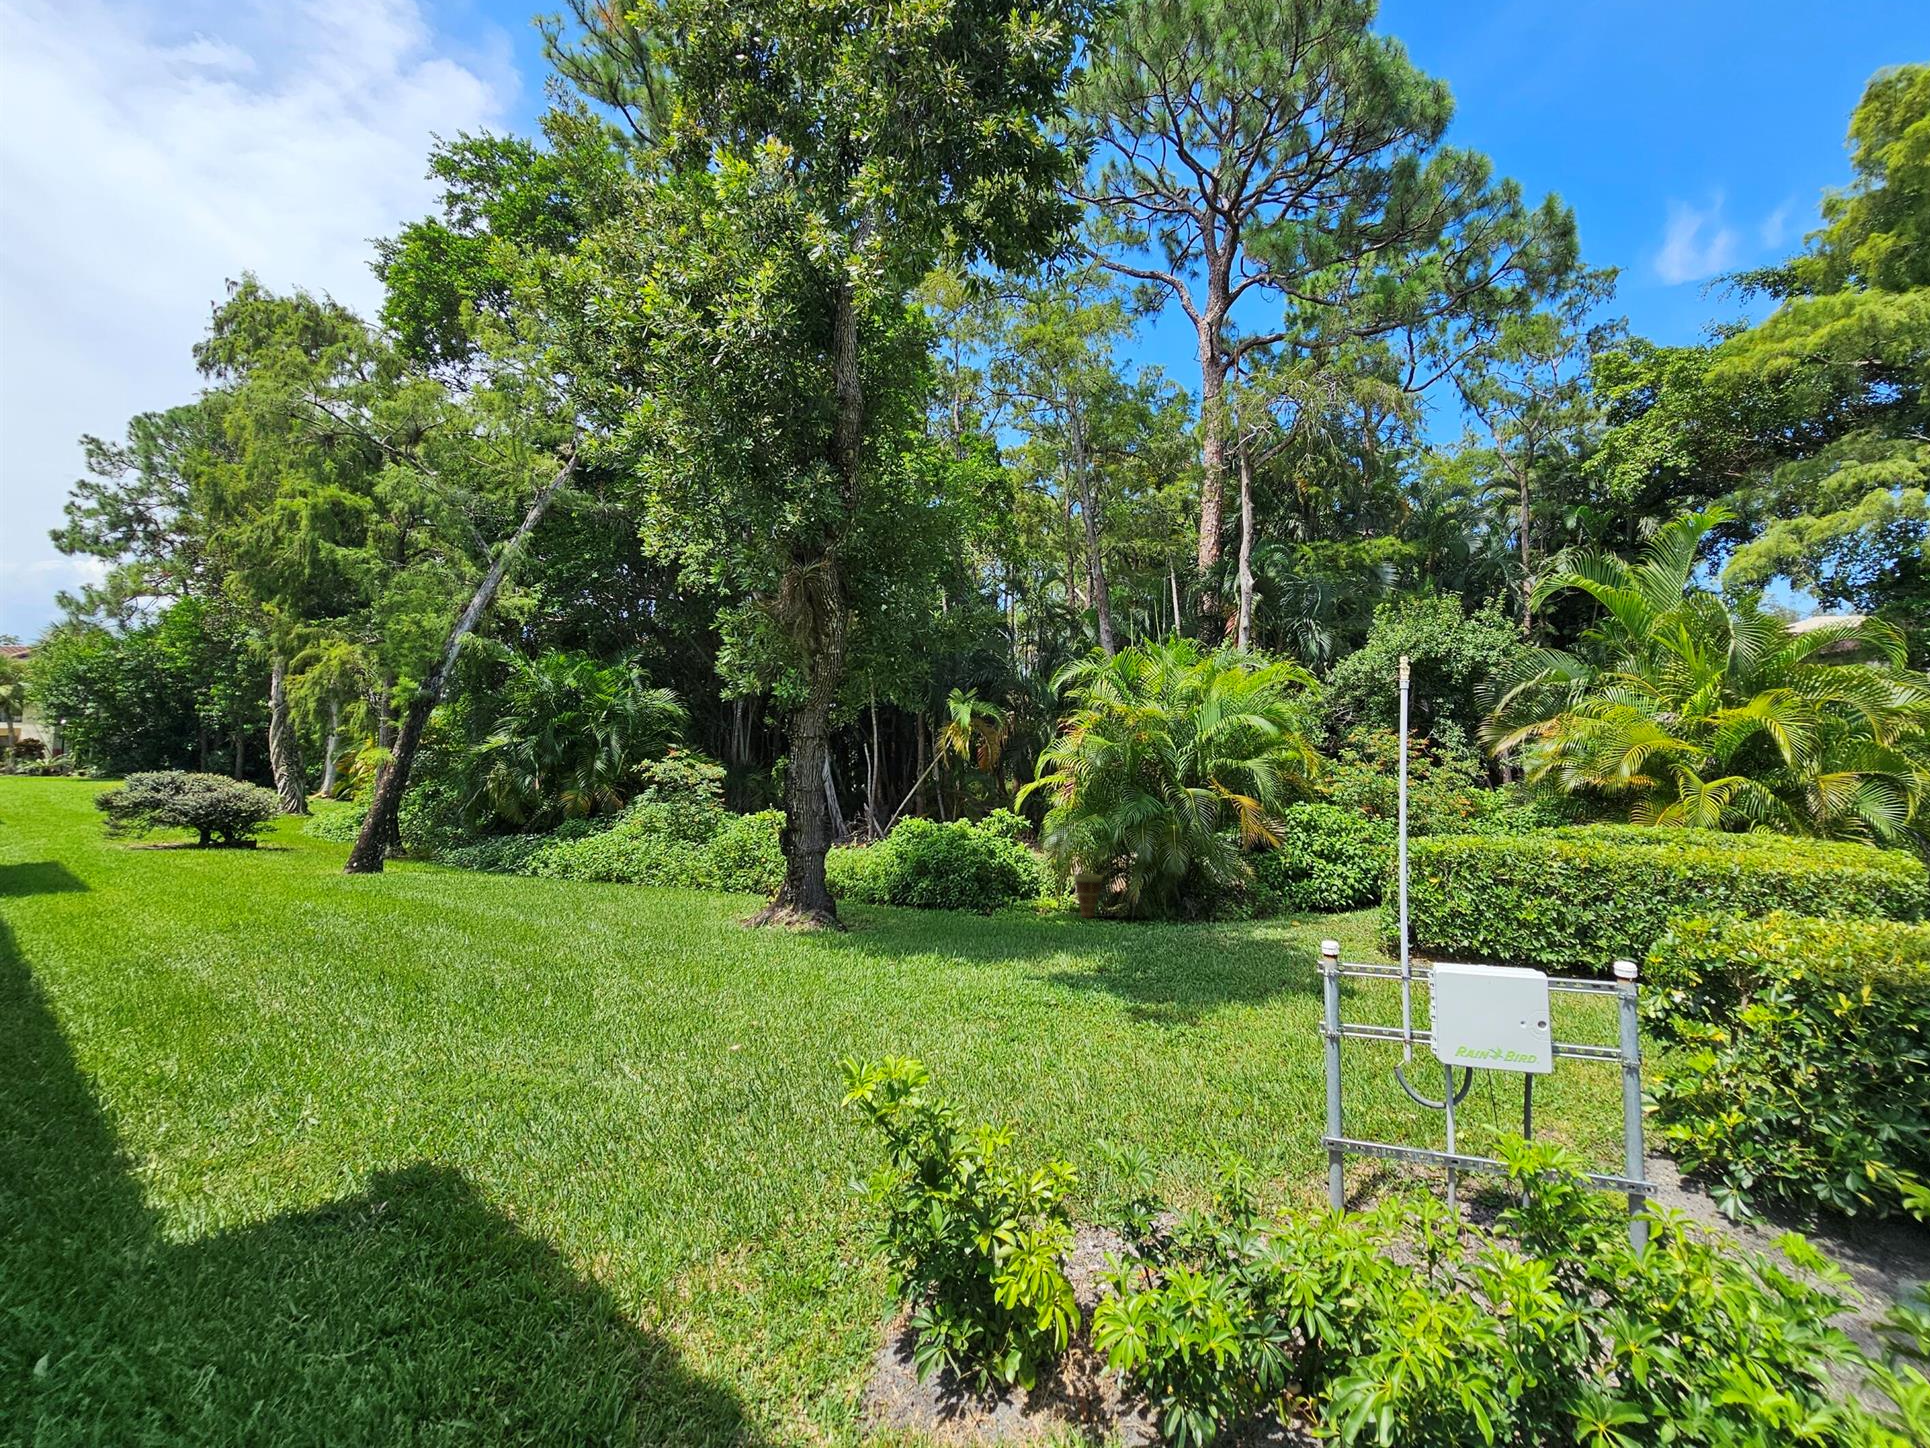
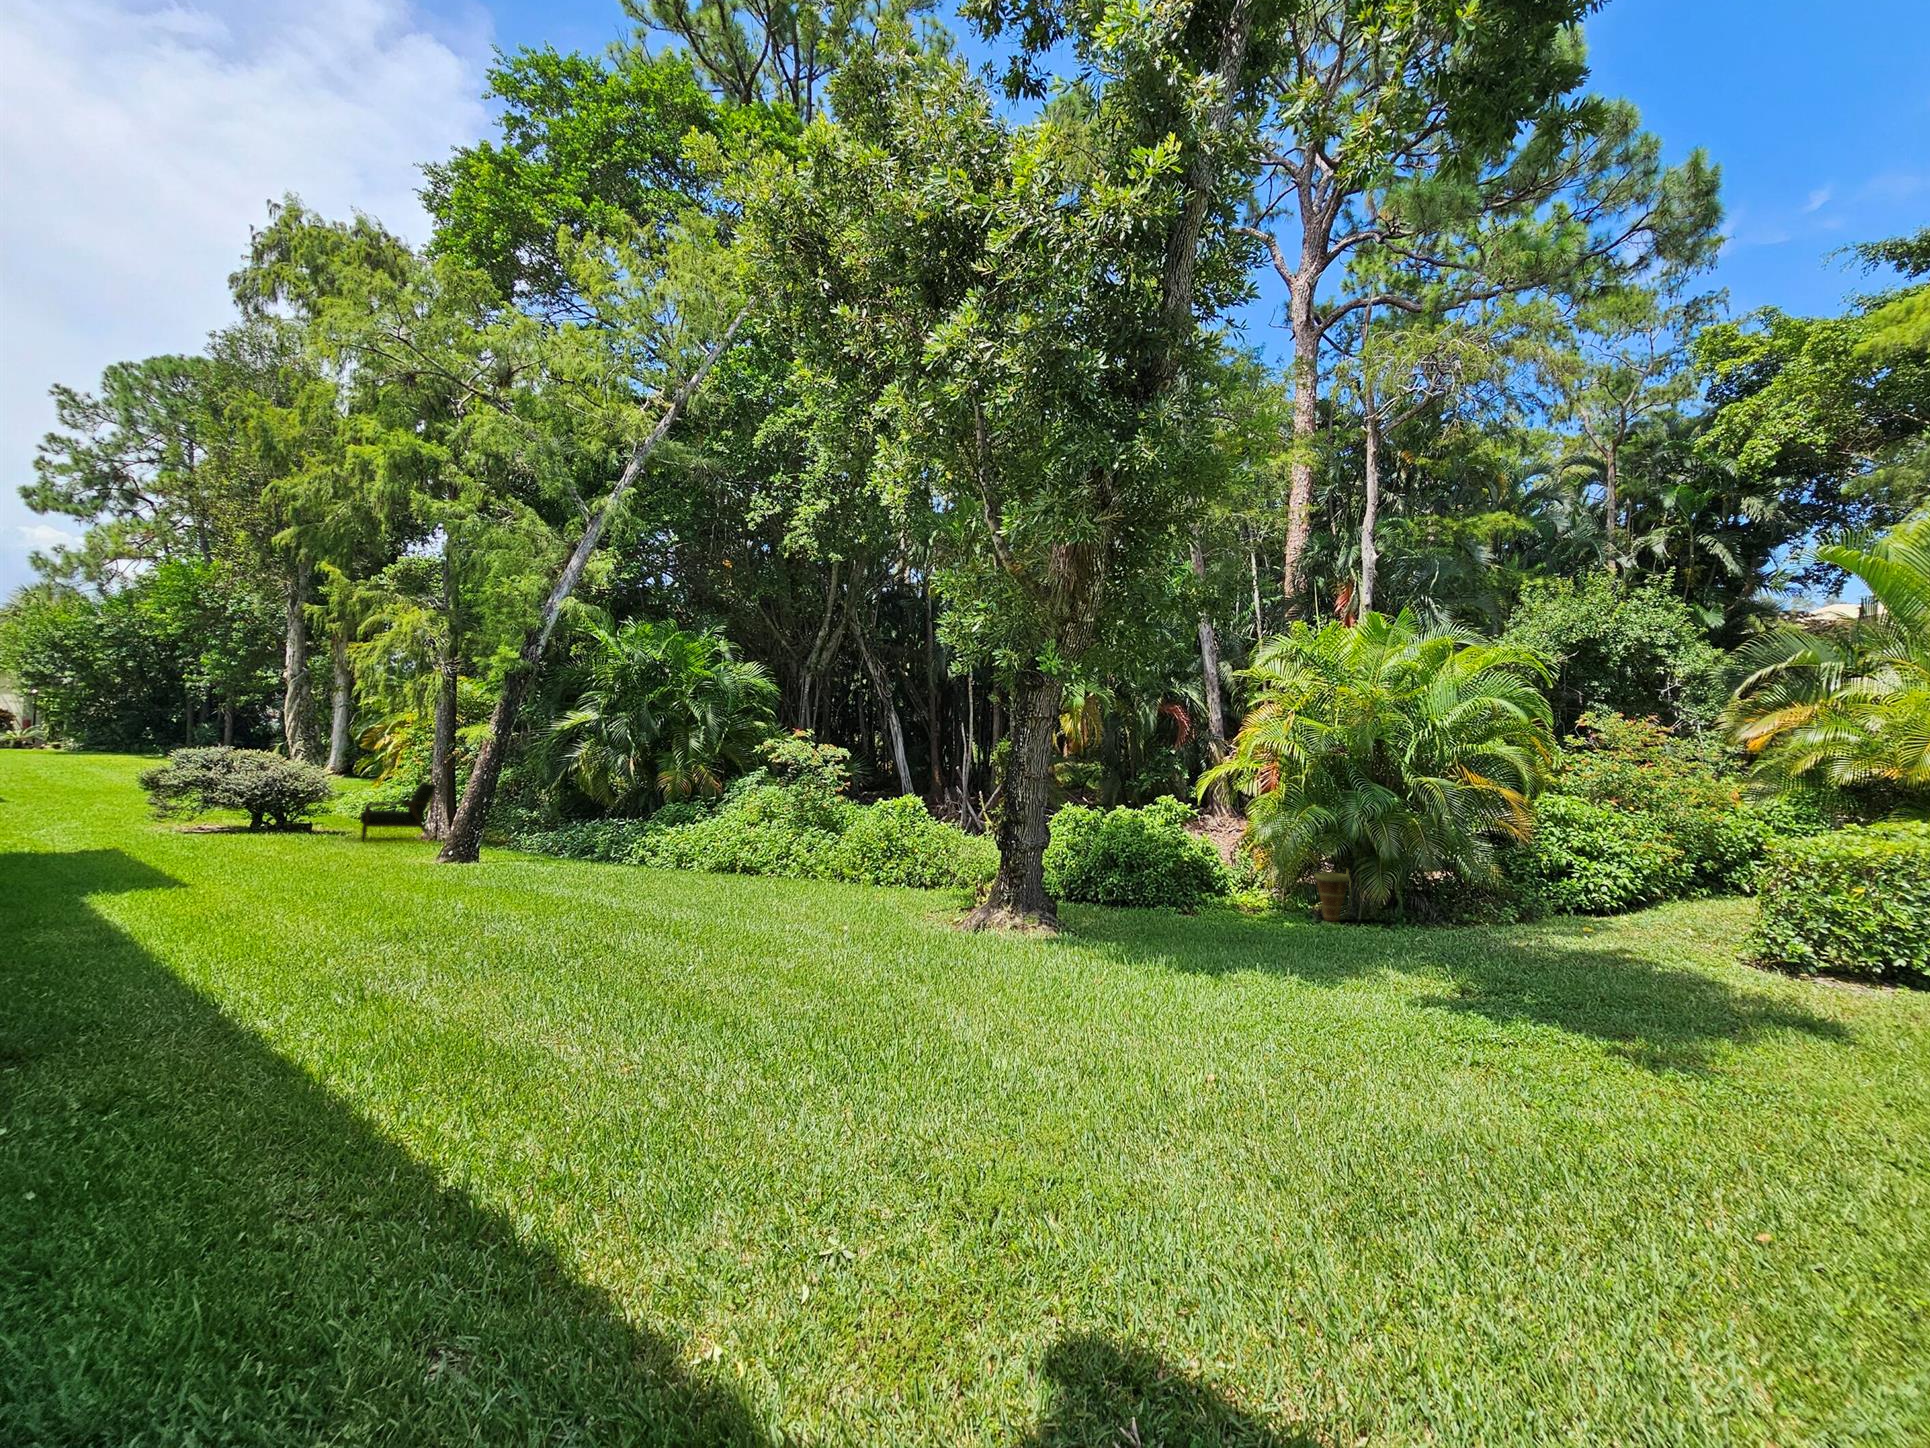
chair: none [296,802,366,856] -> present [360,782,436,841]

